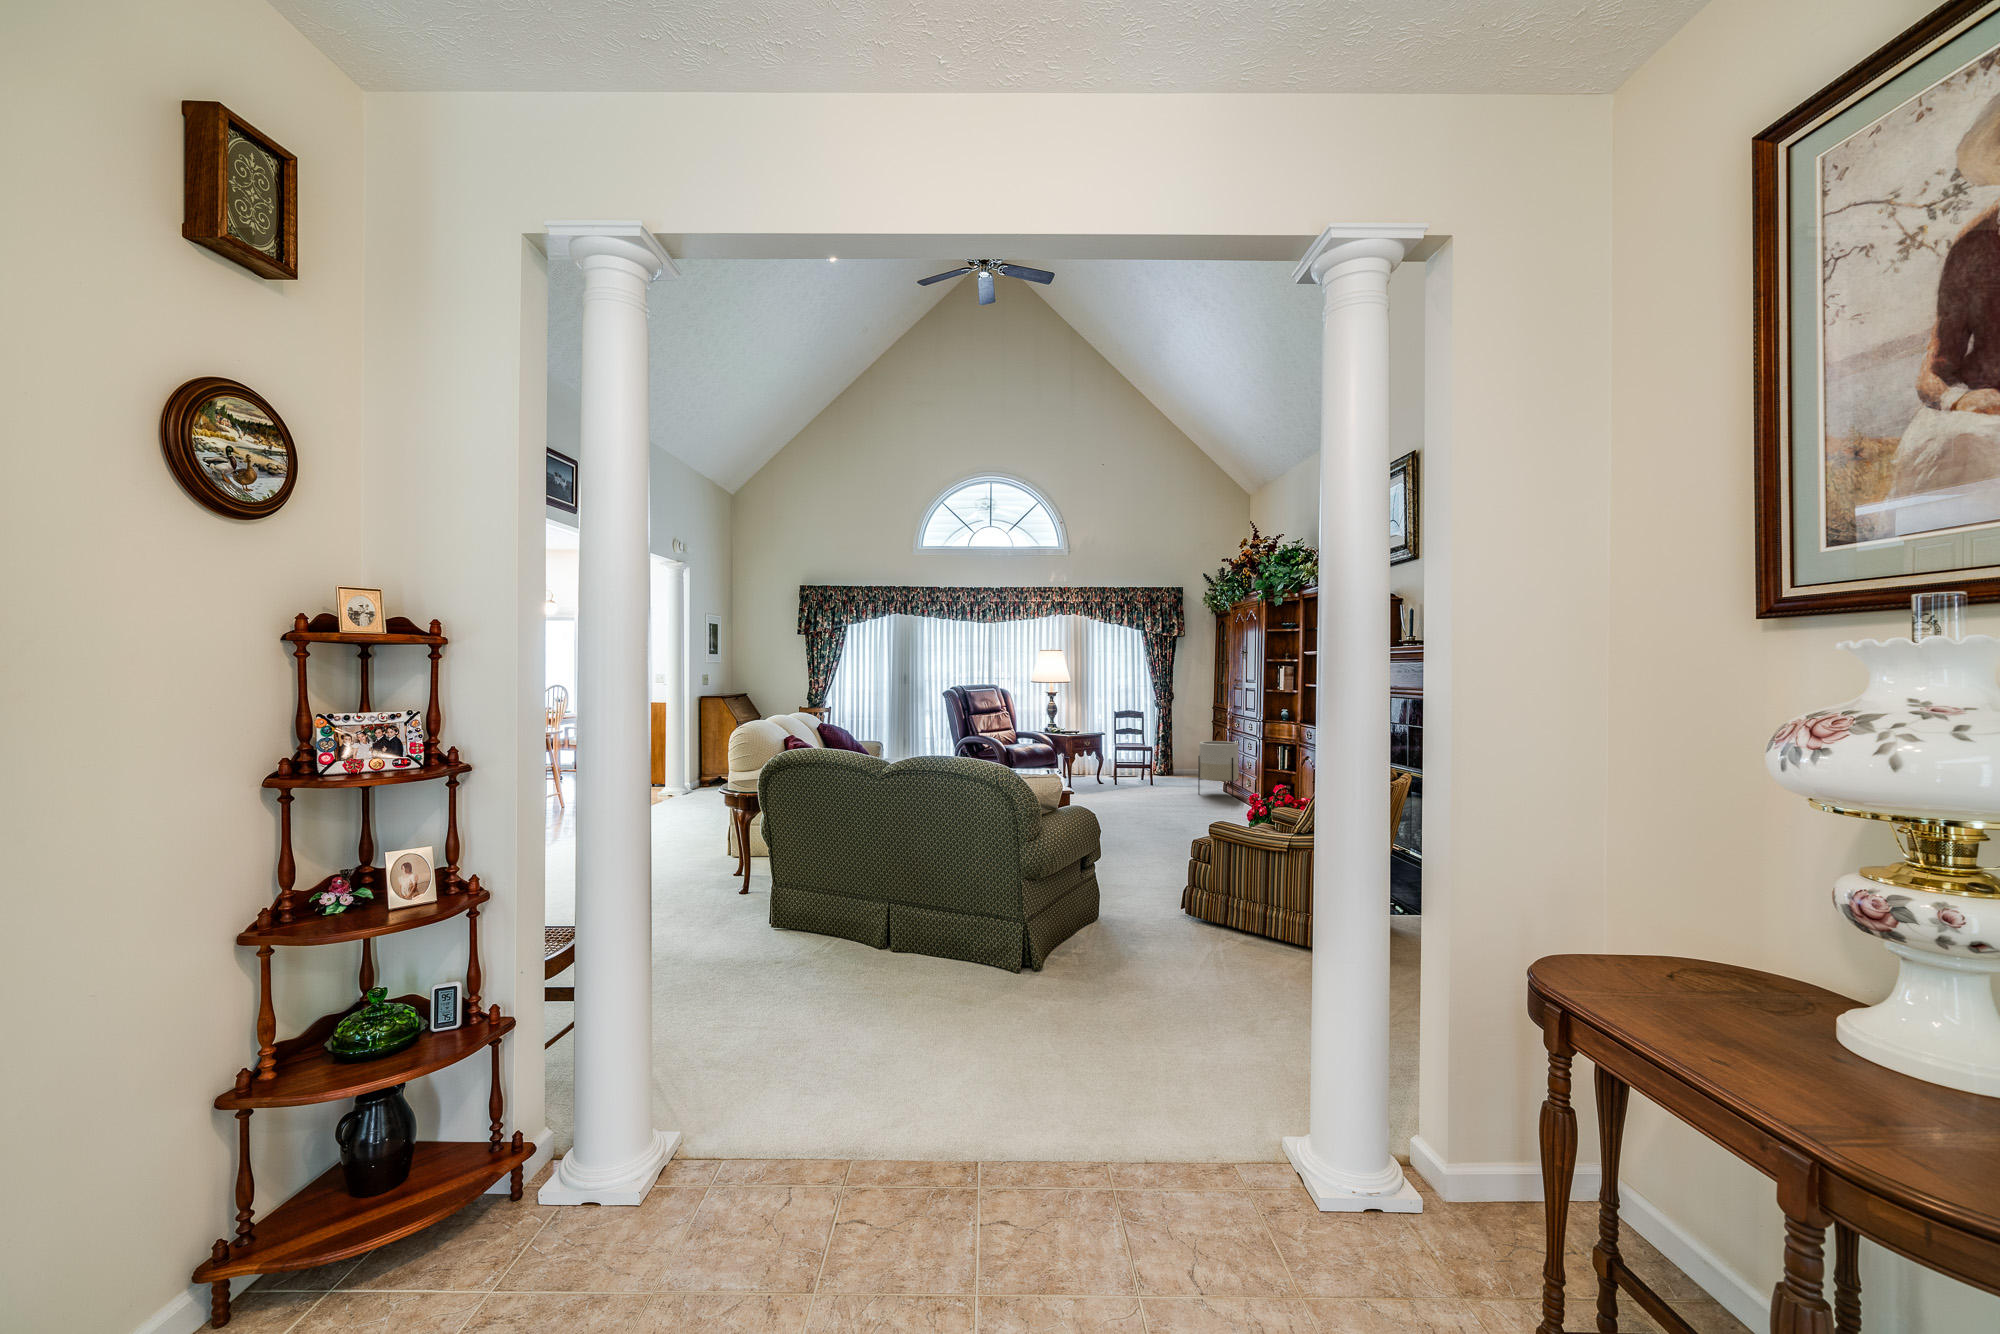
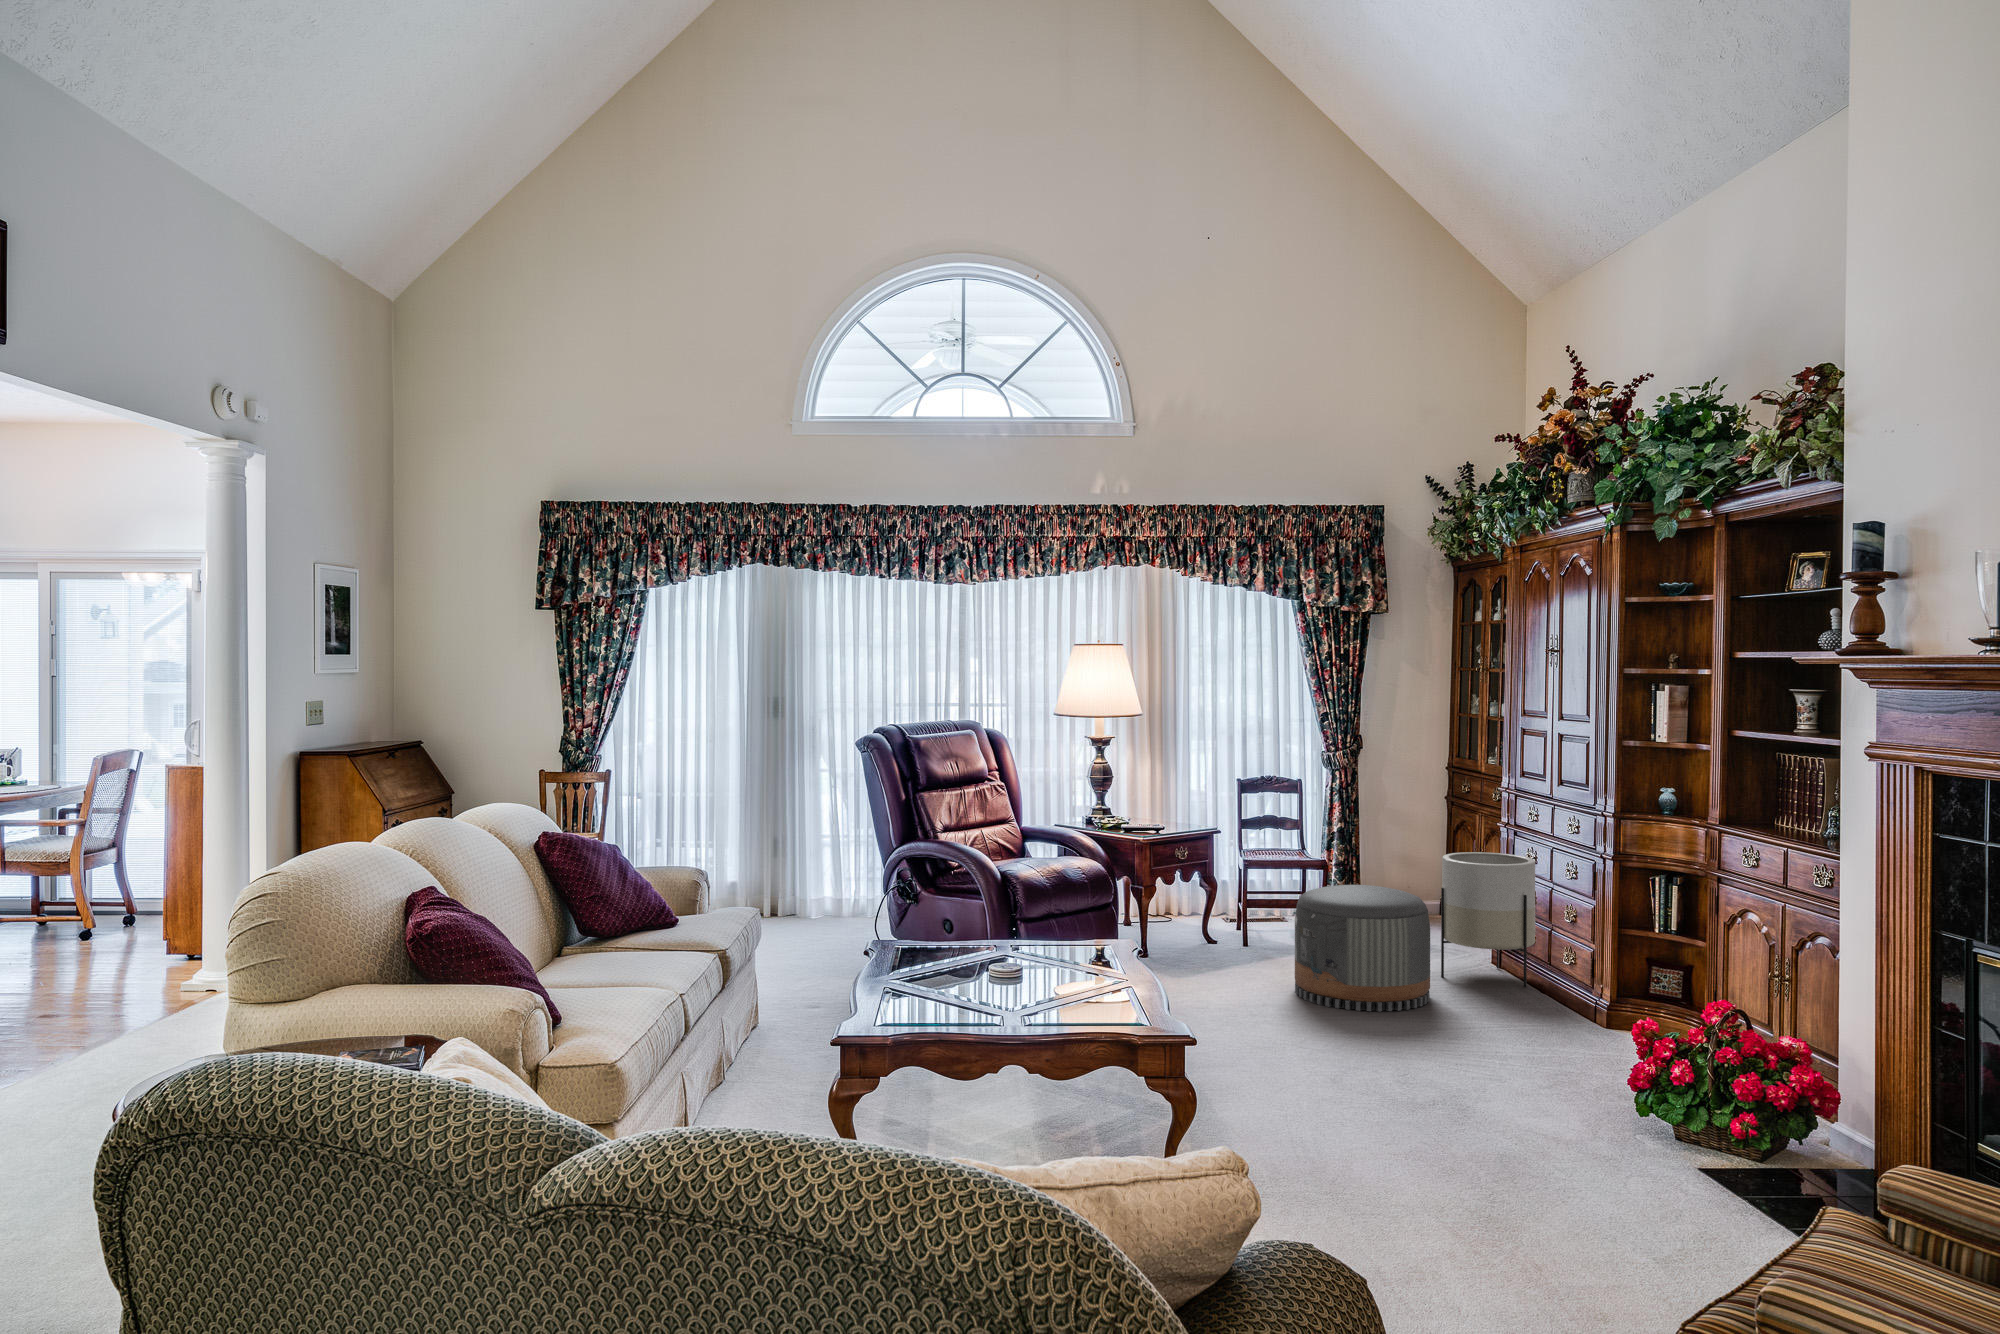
pouf: none [1133,753,1190,804] -> present [1295,885,1430,1011]

